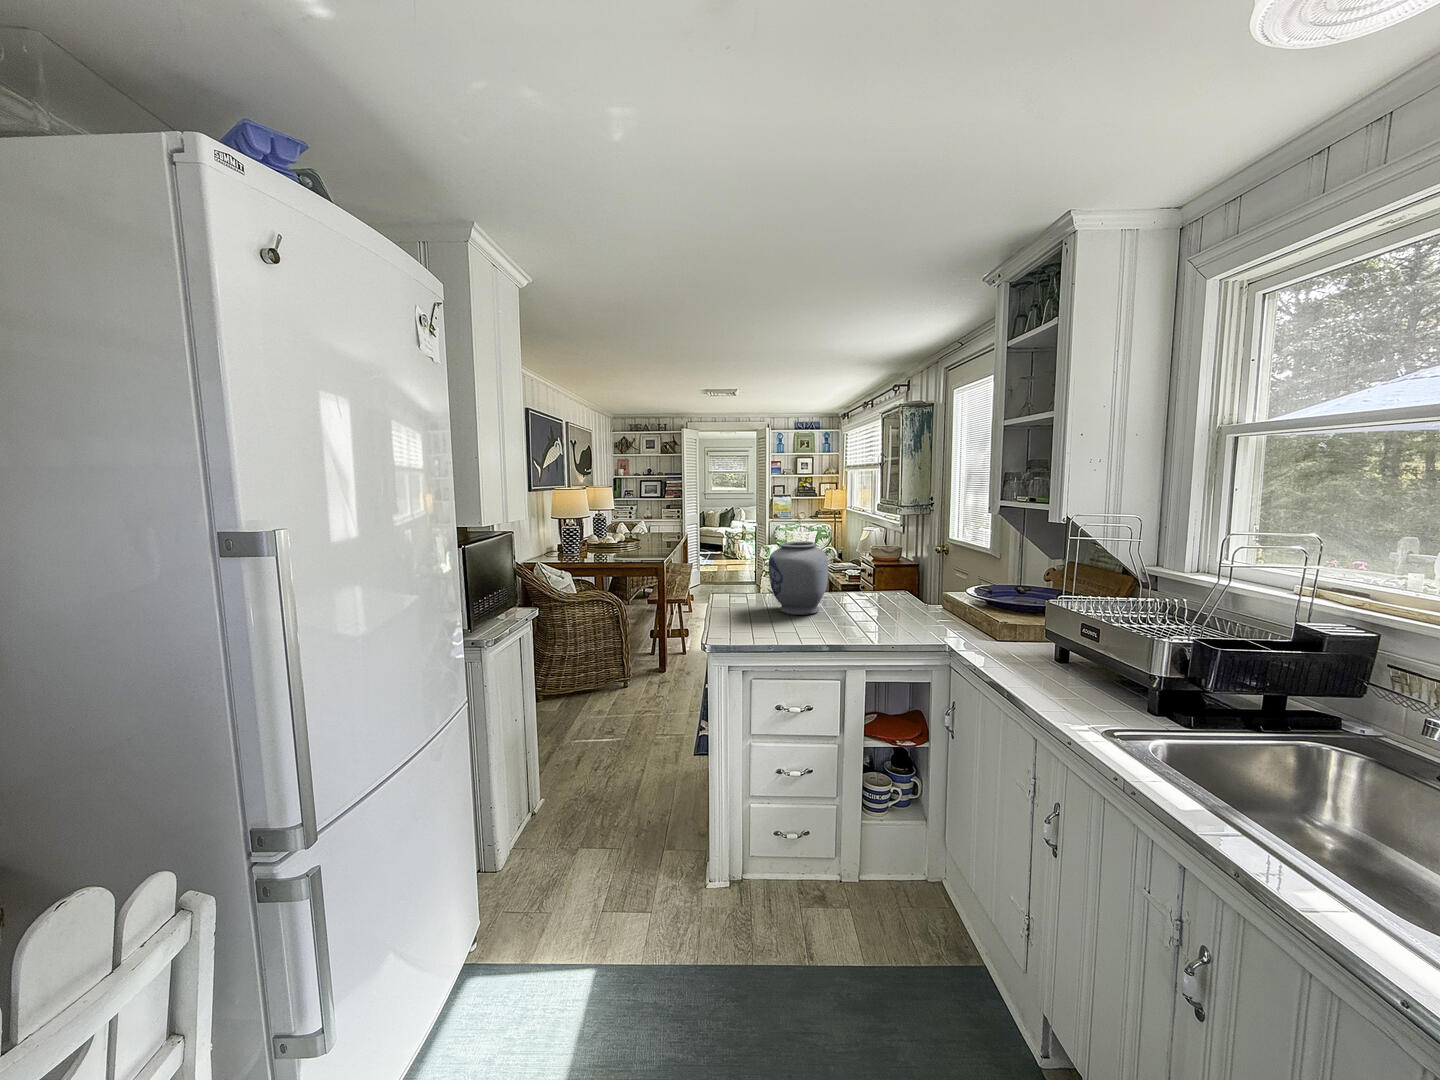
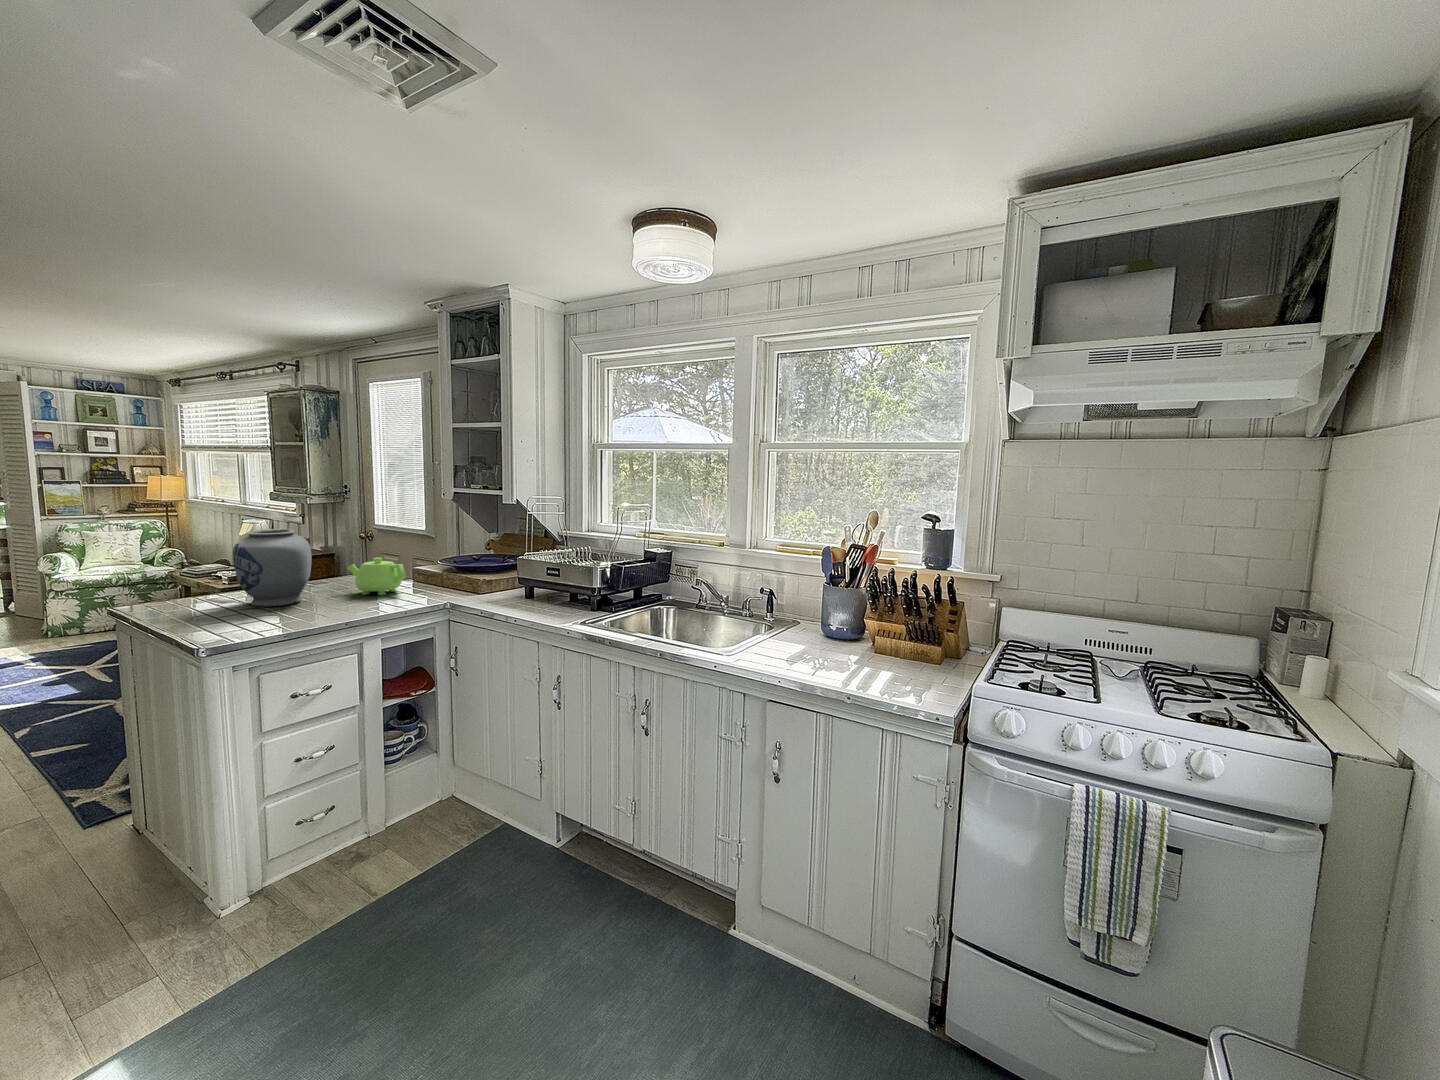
teapot: none [866,578,915,620] -> present [348,558,406,595]

